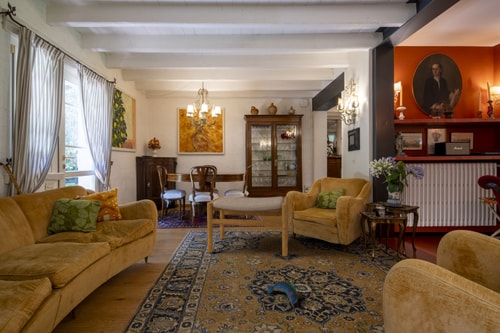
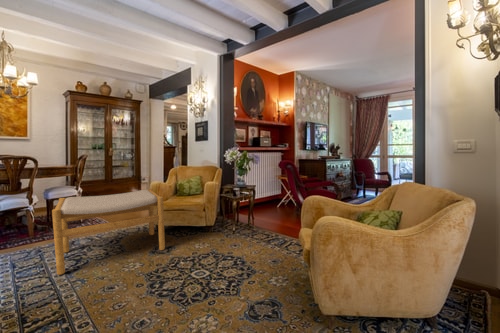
plush toy: present [267,282,297,306] -> none [170,272,208,293]

